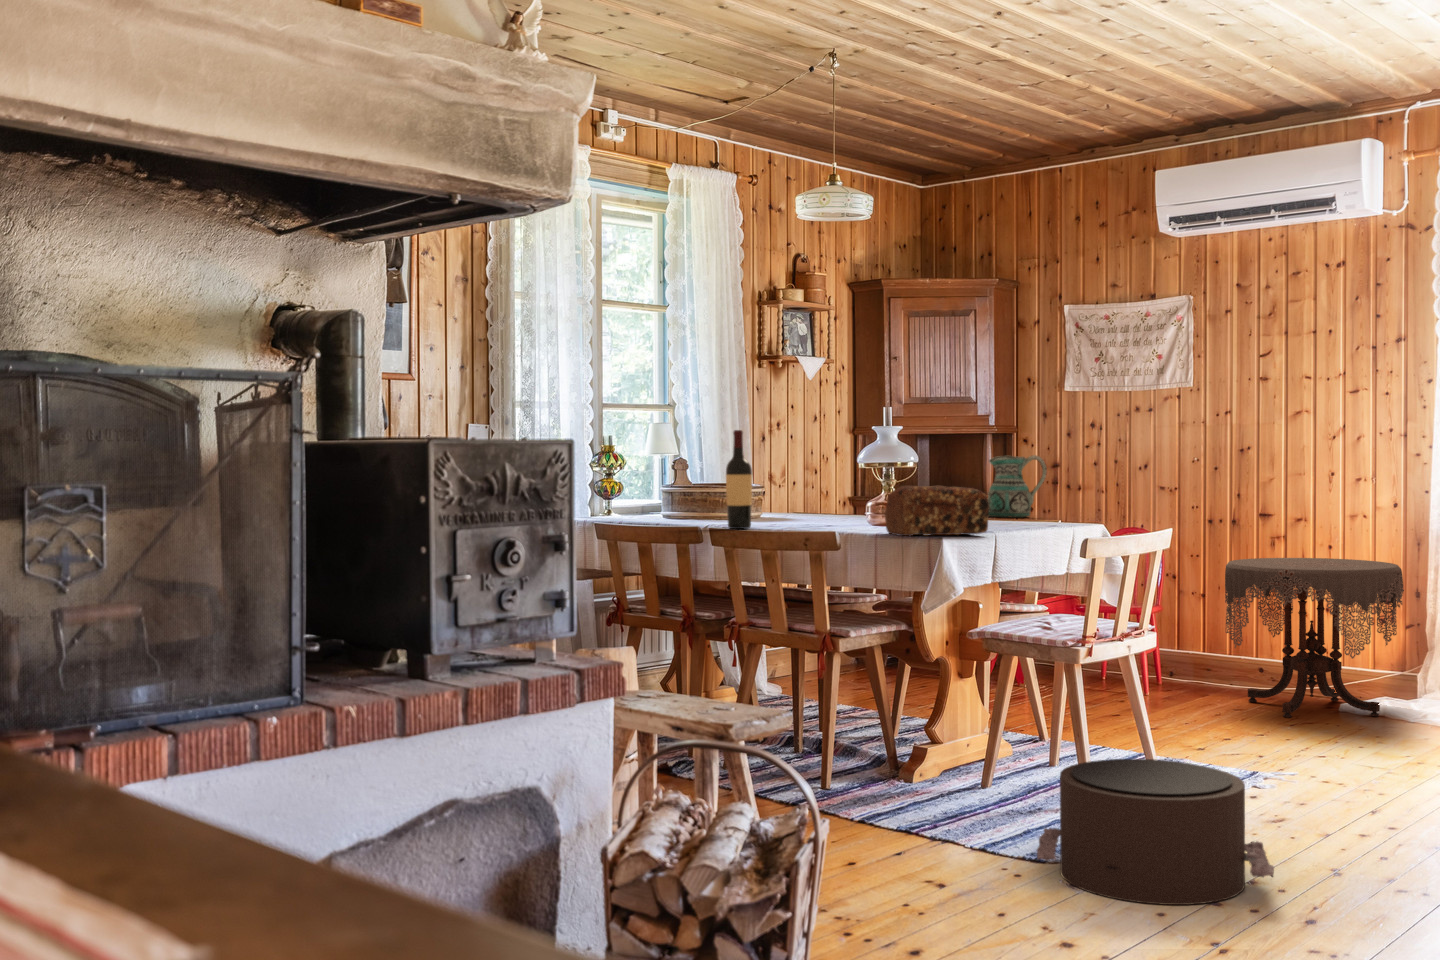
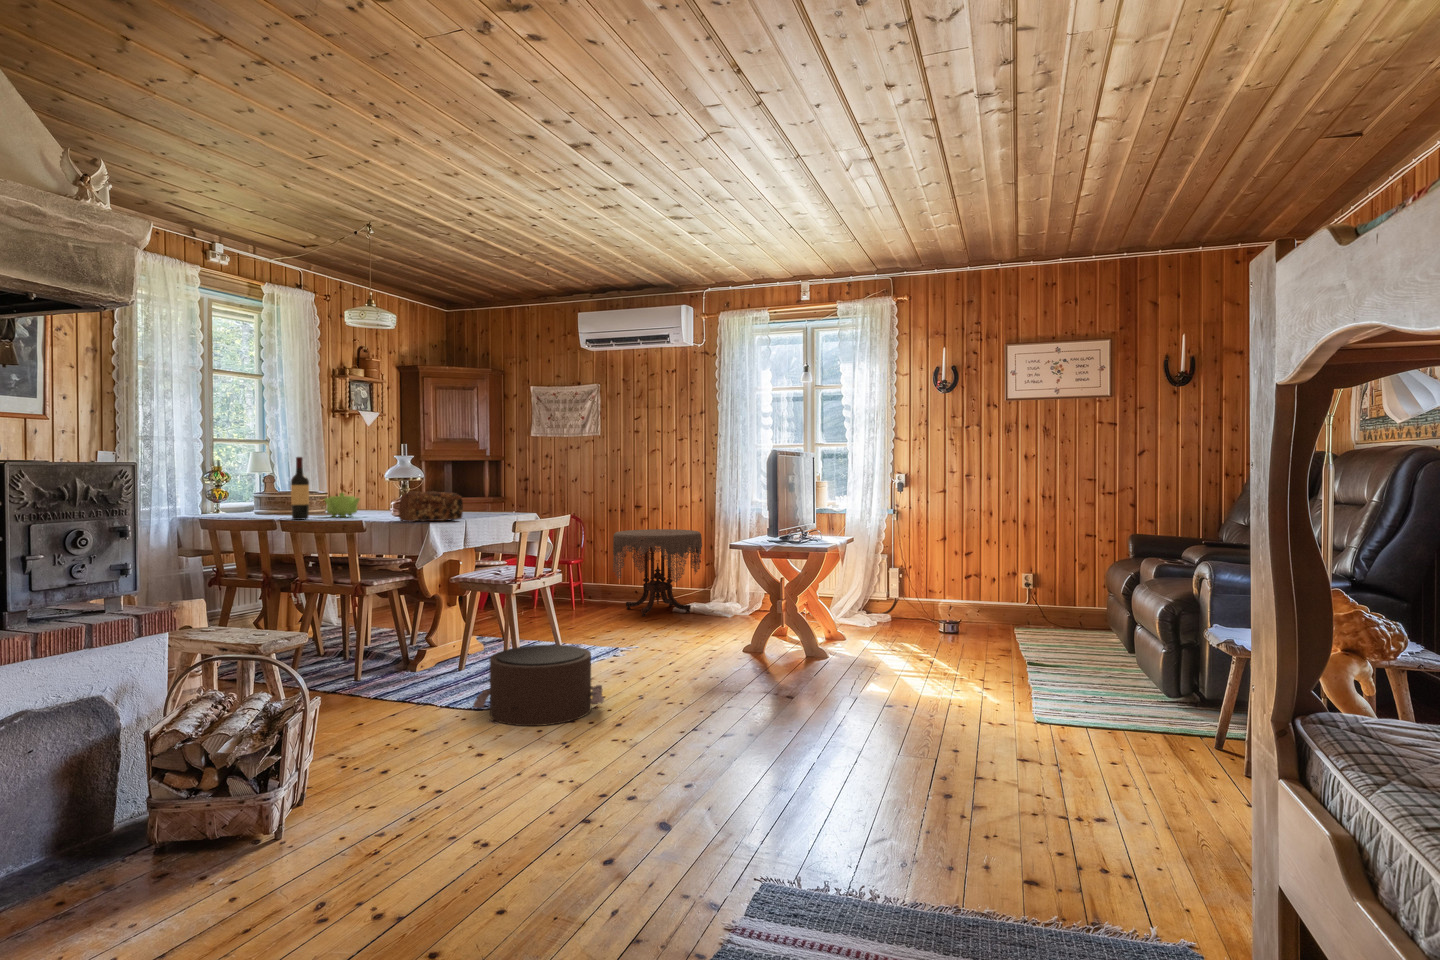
ceramic pitcher: present [988,455,1047,517] -> none [480,473,515,510]
teapot: none [766,487,821,526] -> present [324,493,360,517]

